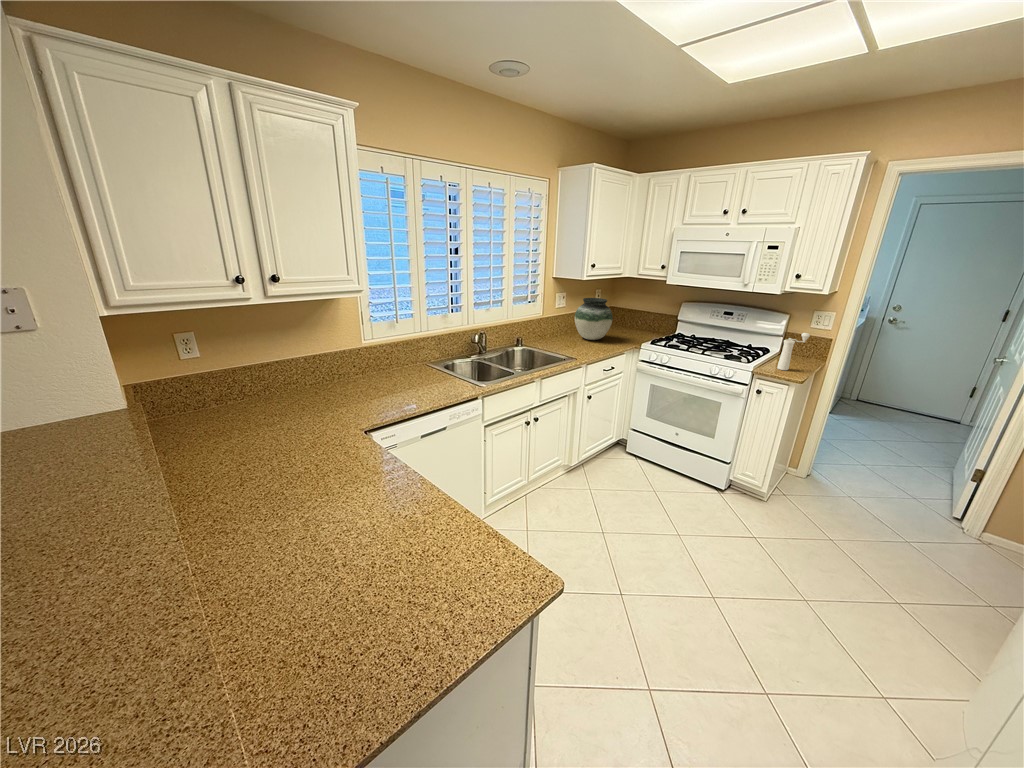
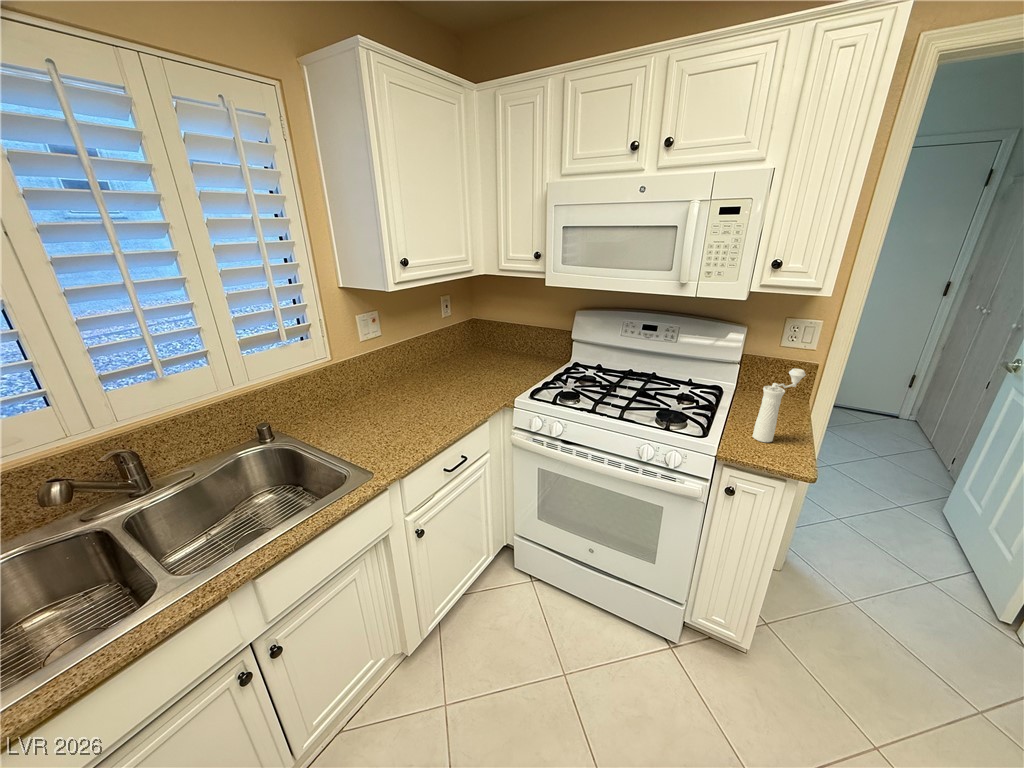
vase: present [575,298,613,340] -> none [394,319,462,395]

